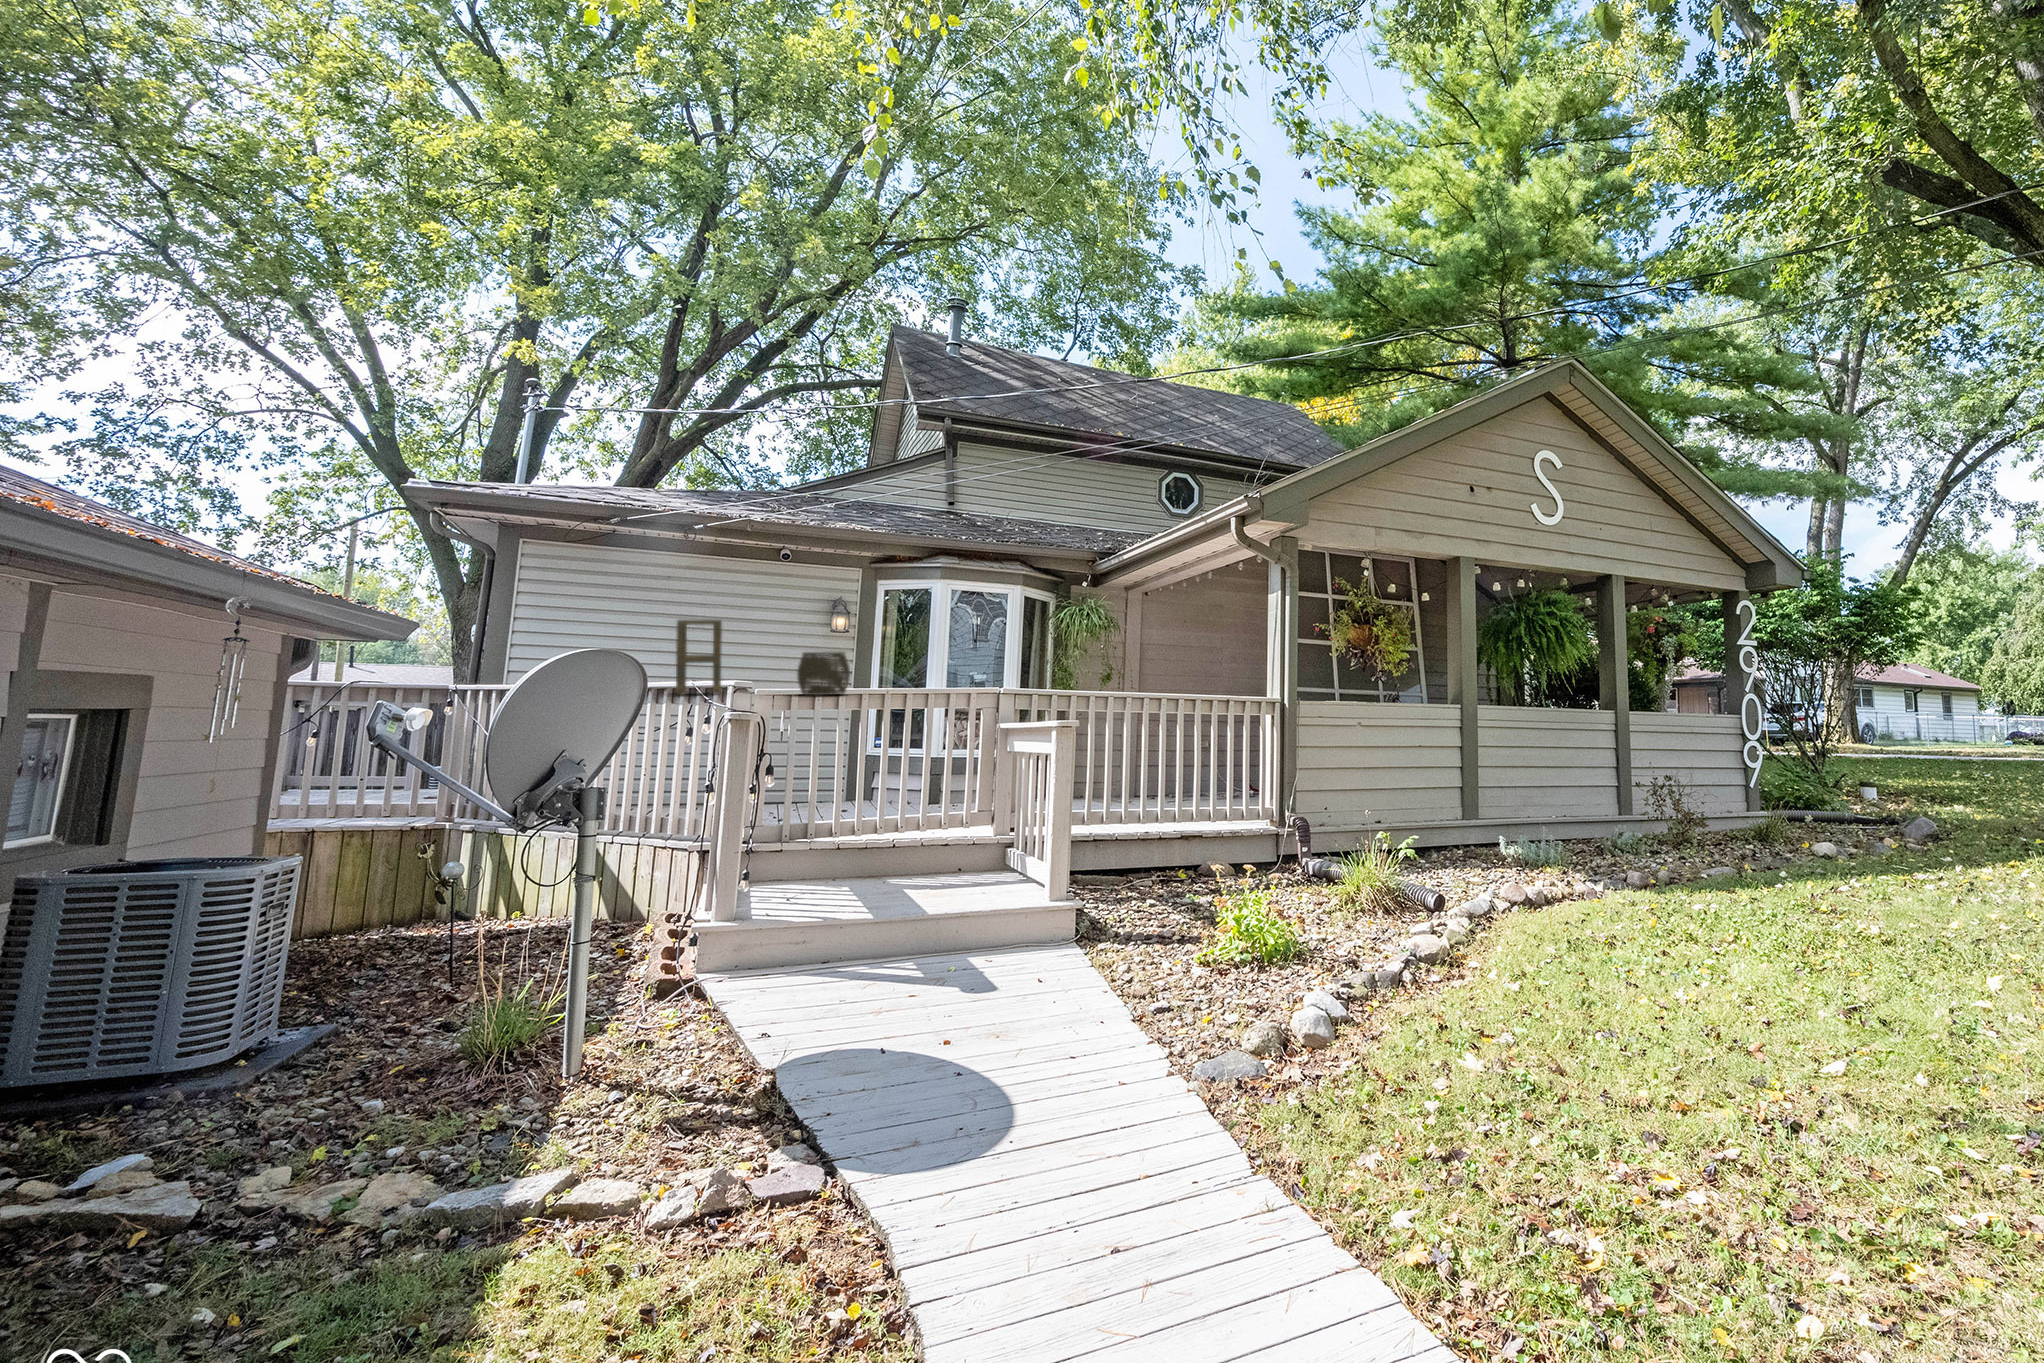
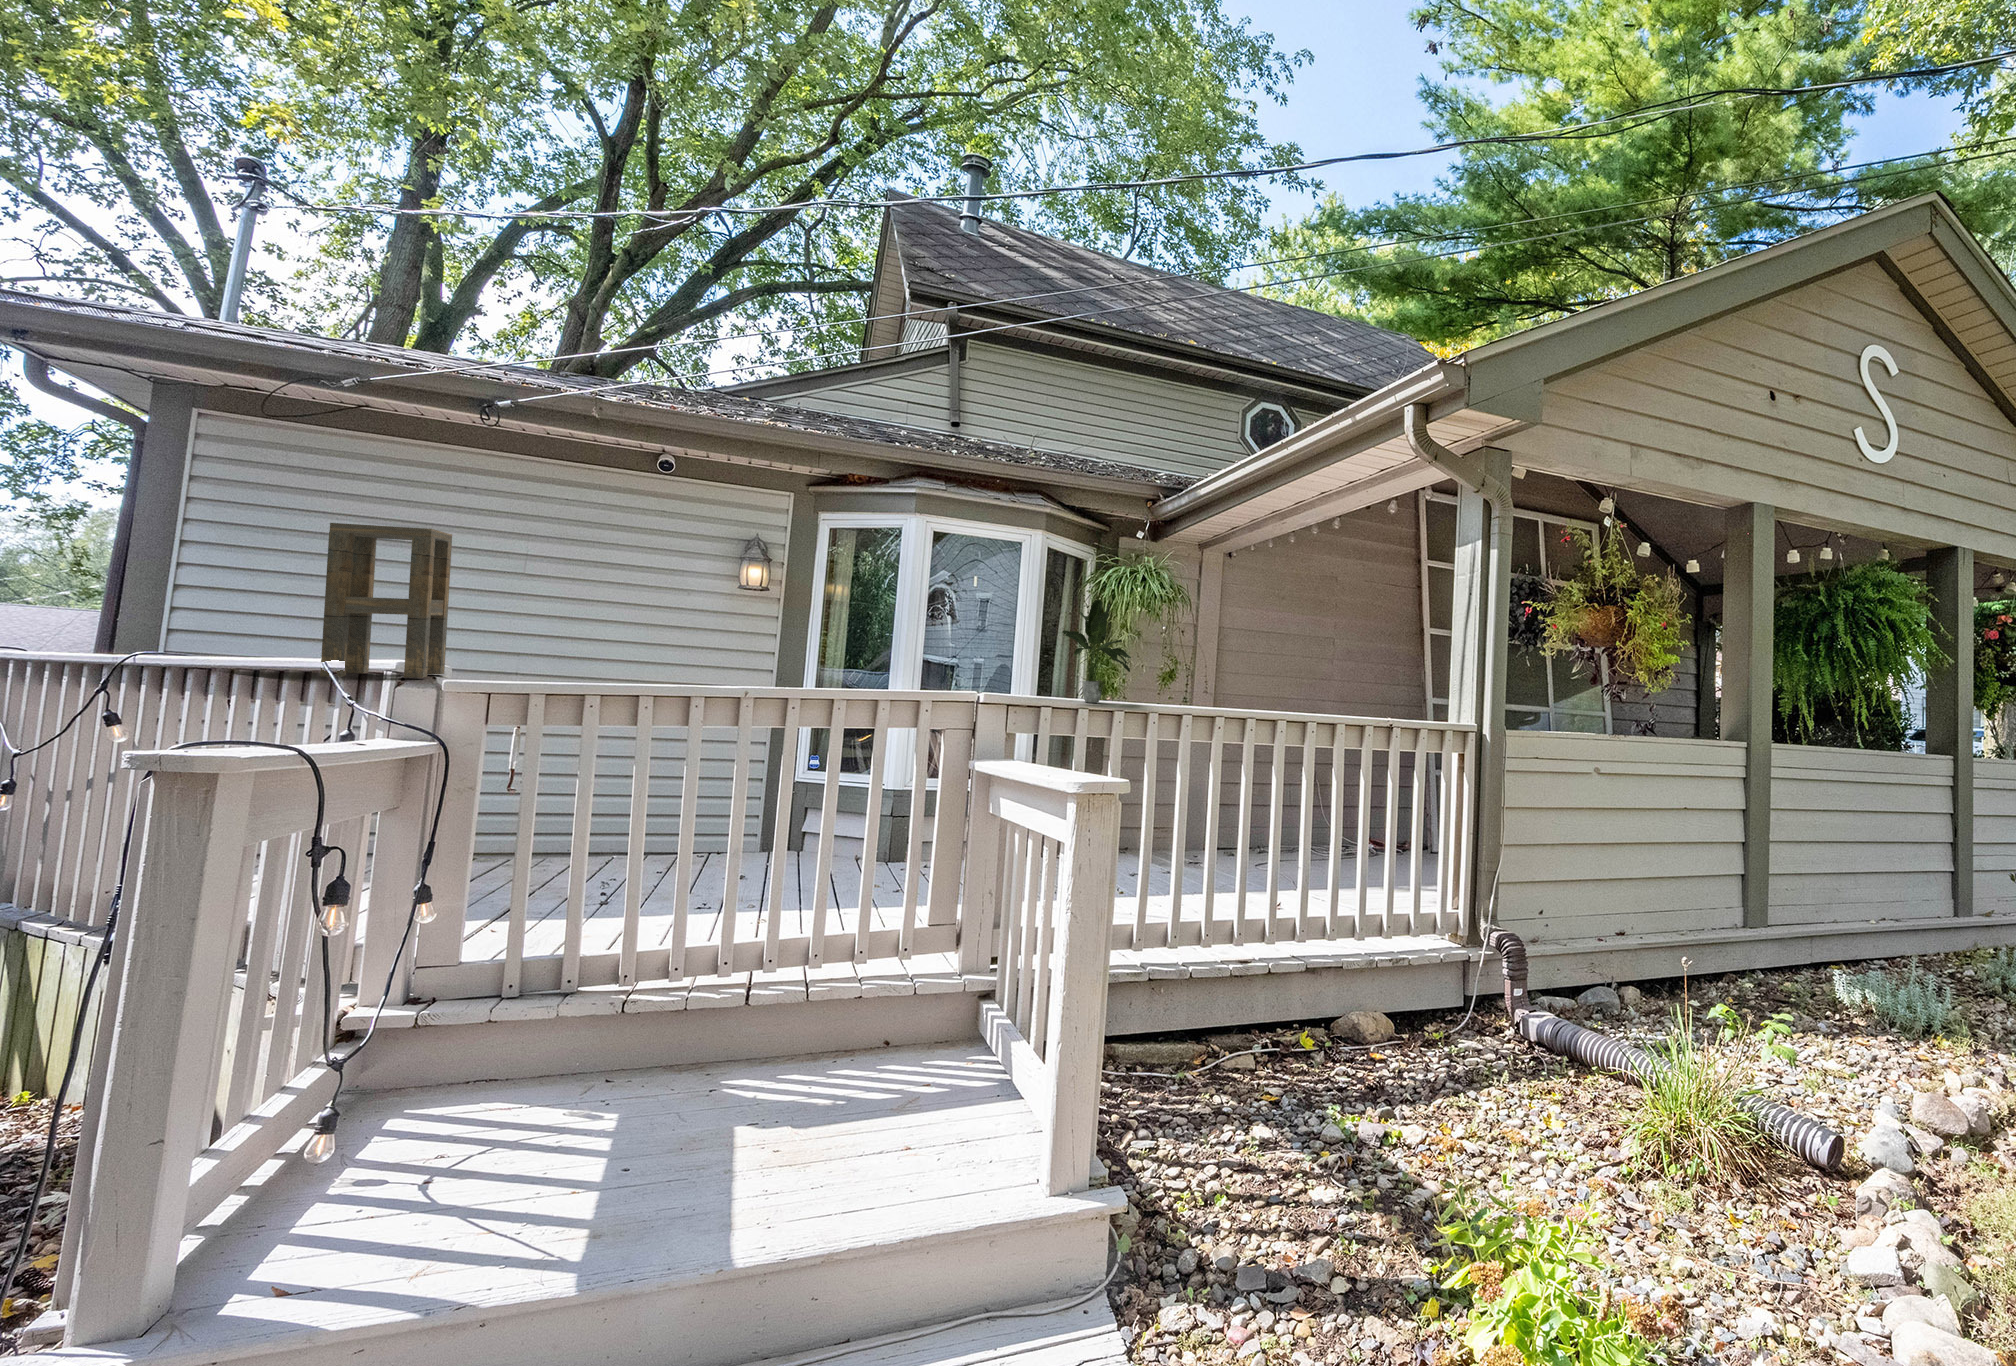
potted plant: none [1038,637,1078,694] -> present [1062,600,1131,703]
woven basket: present [797,652,850,695] -> none [587,602,700,689]

